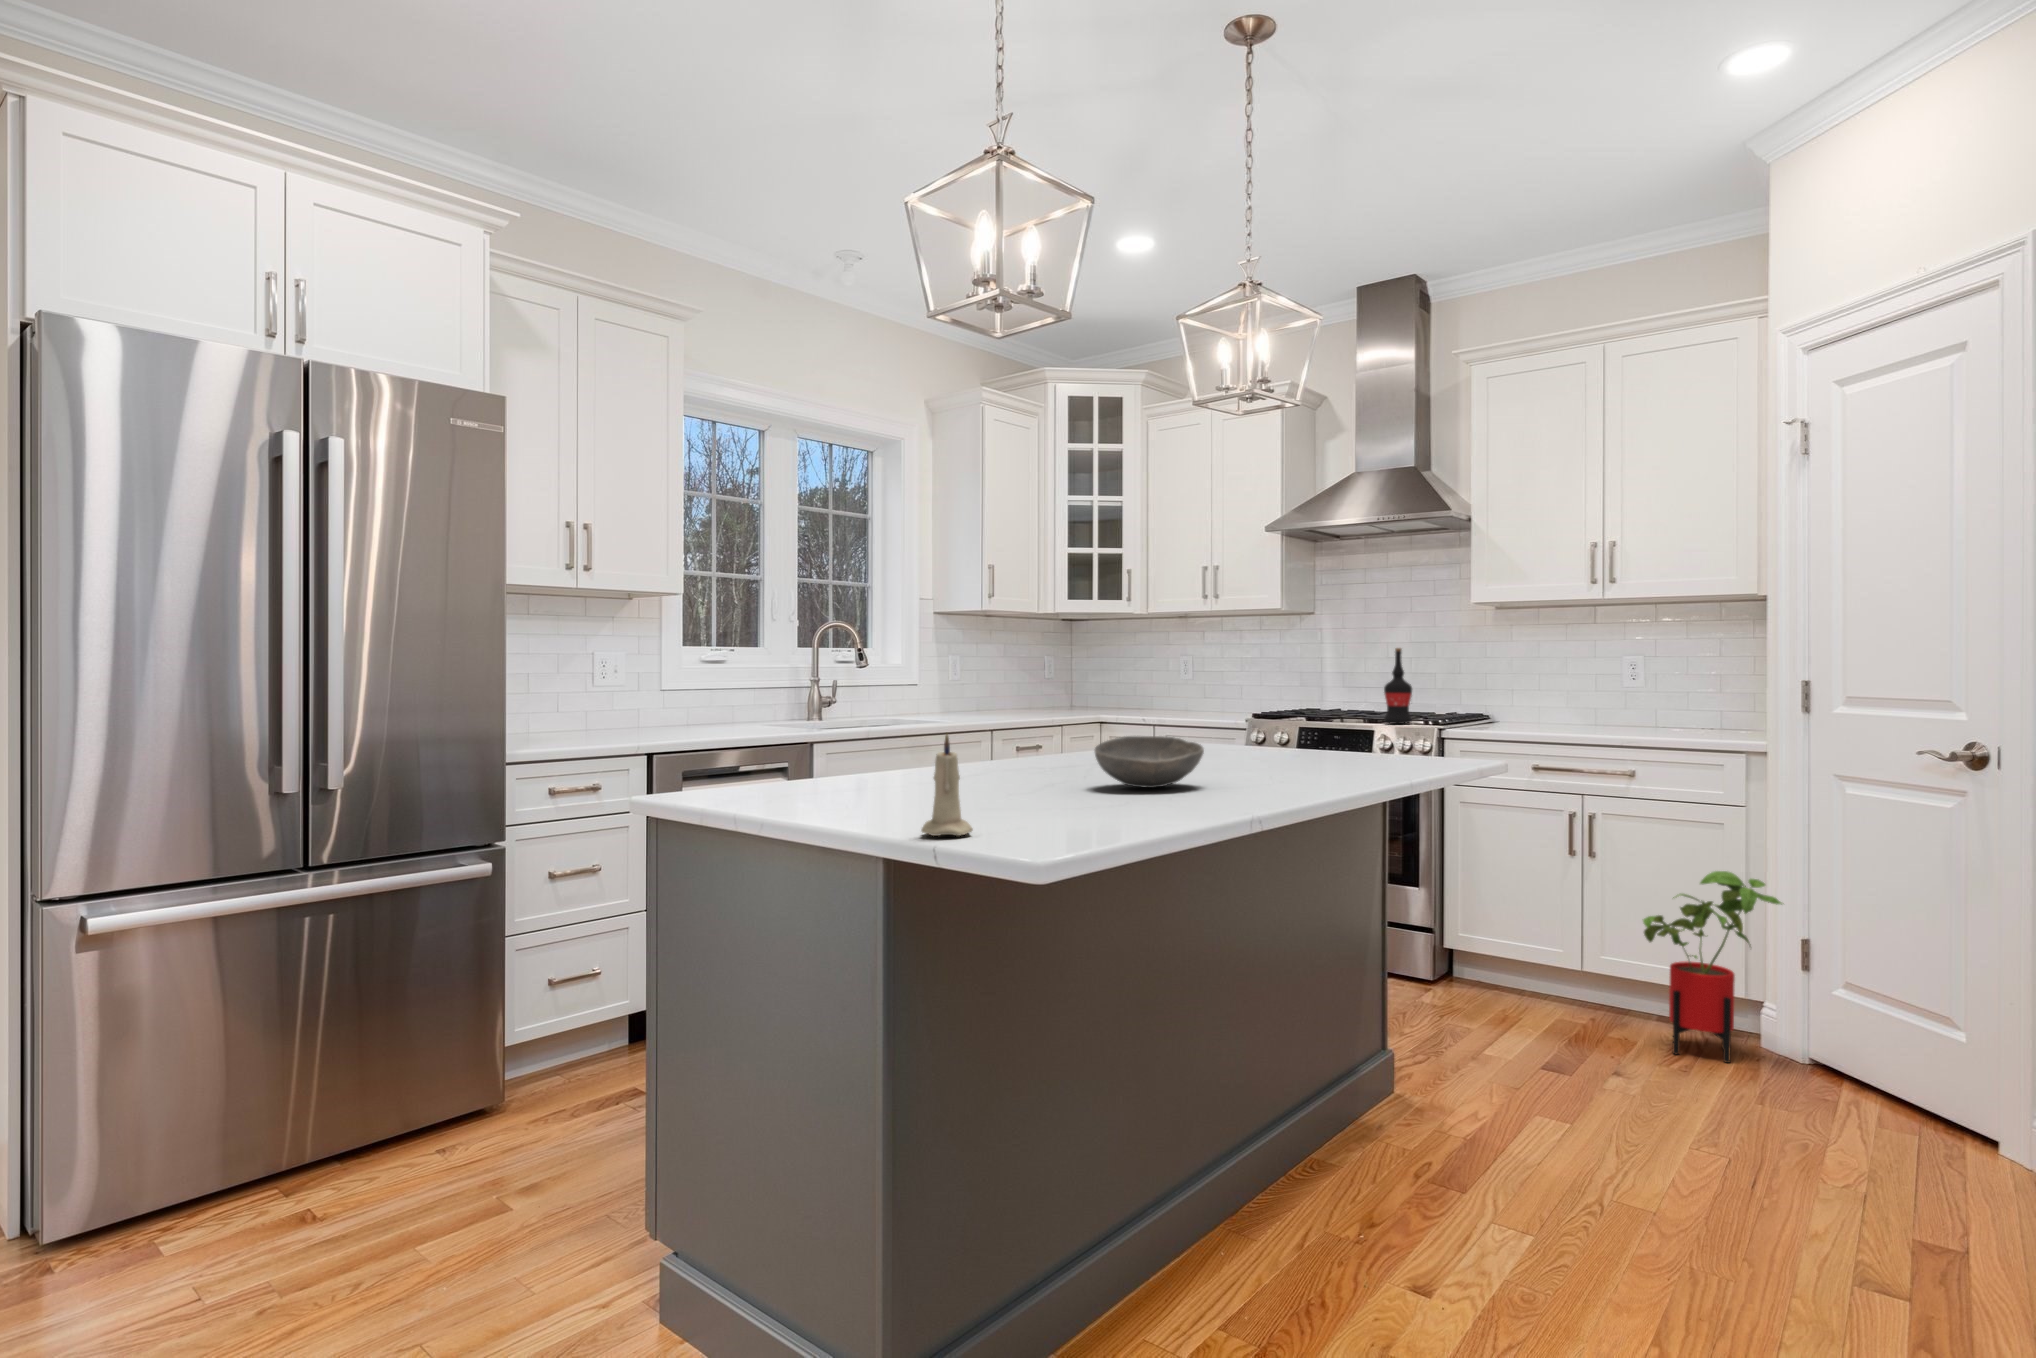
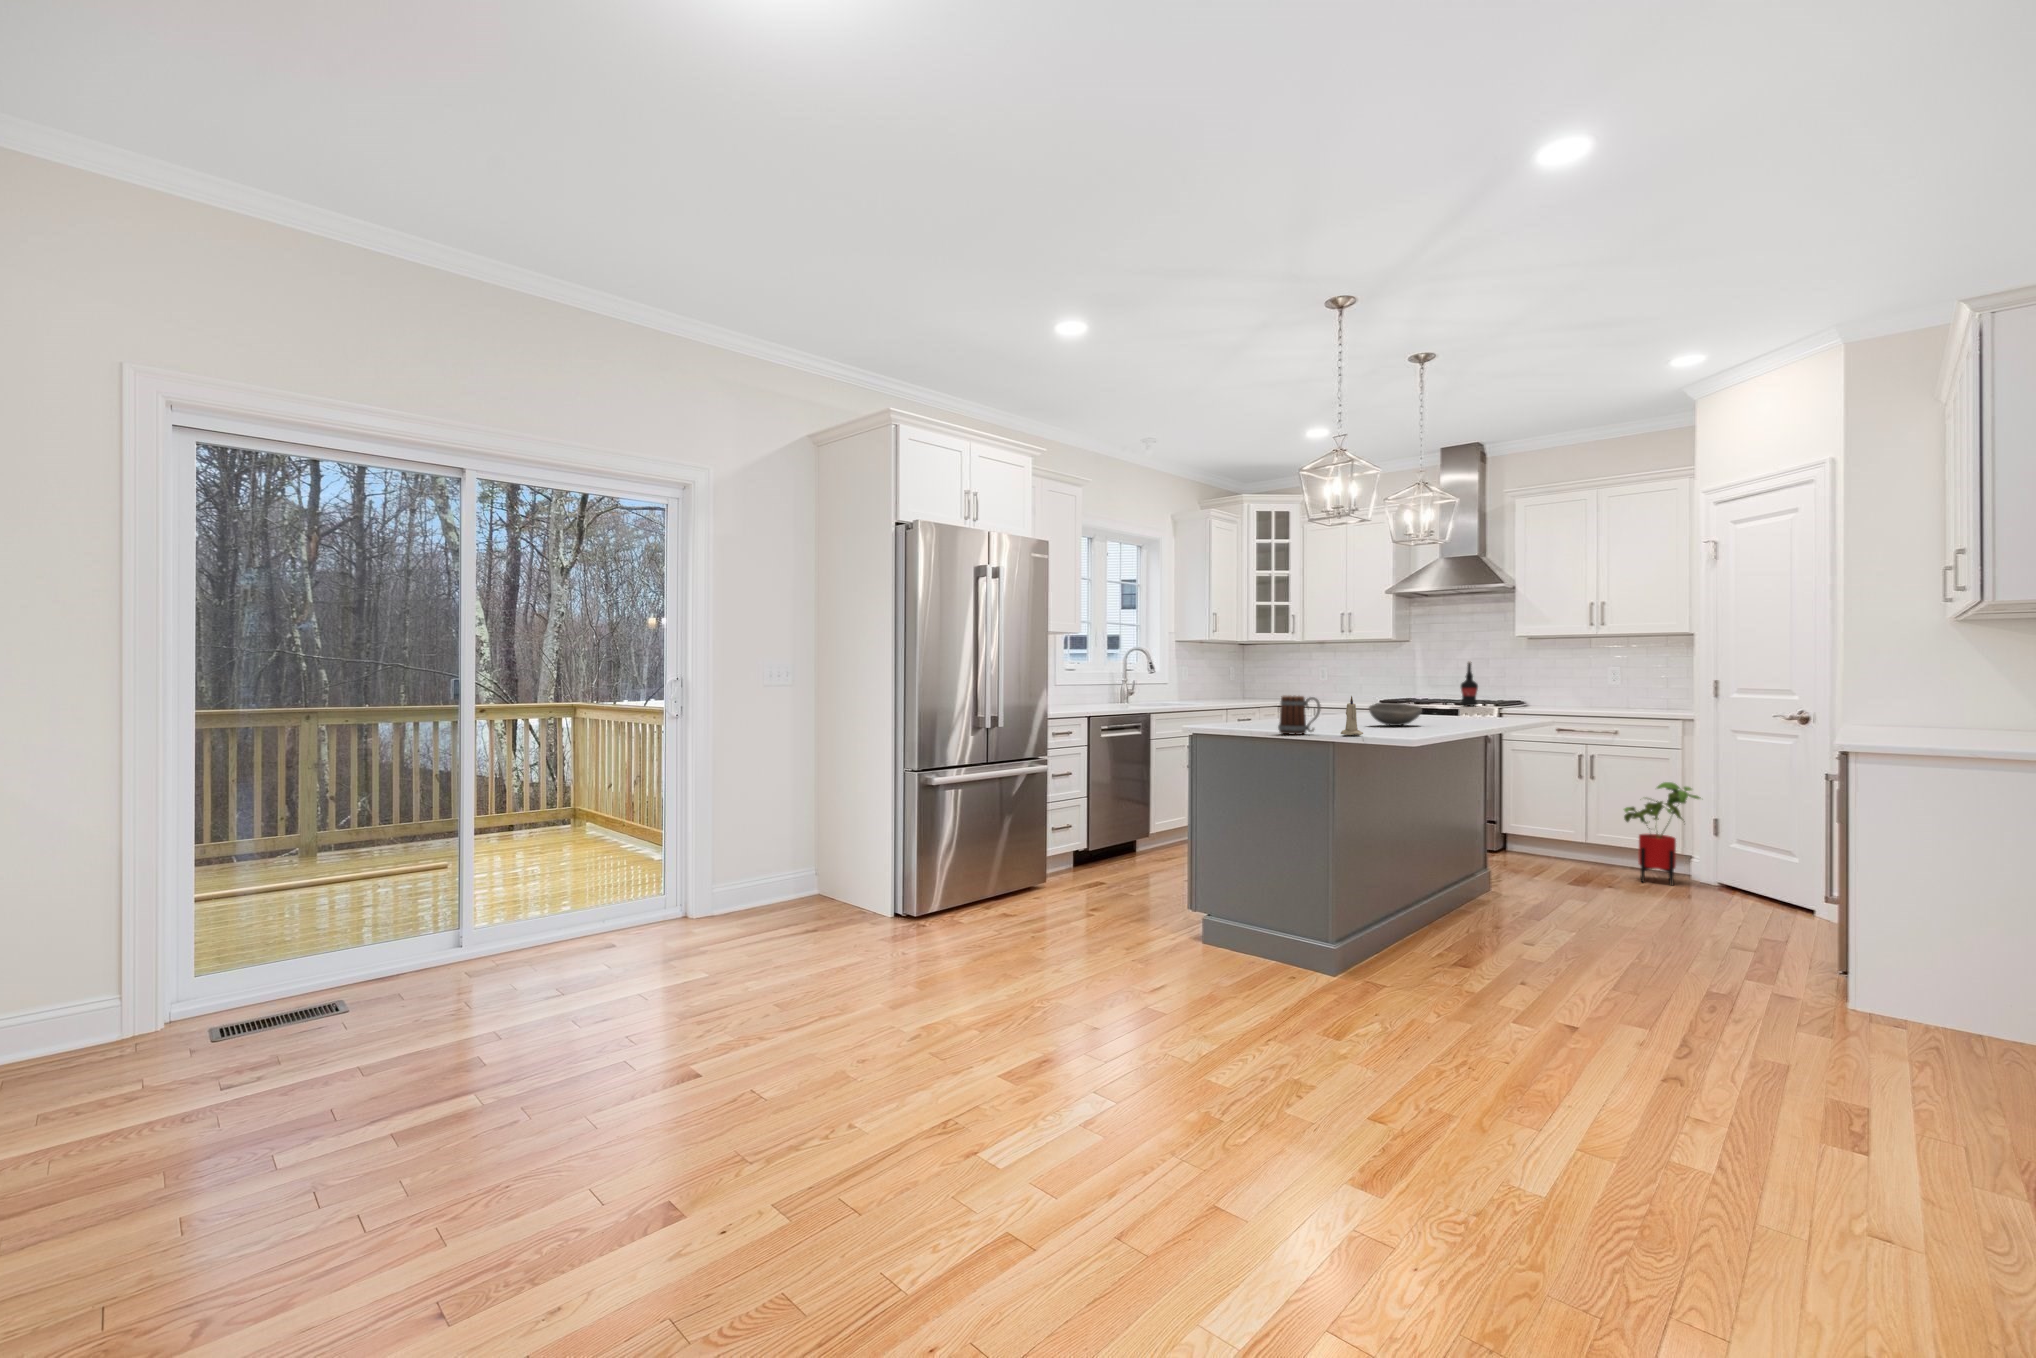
mug: none [806,728,898,827] -> present [1278,696,1321,735]

